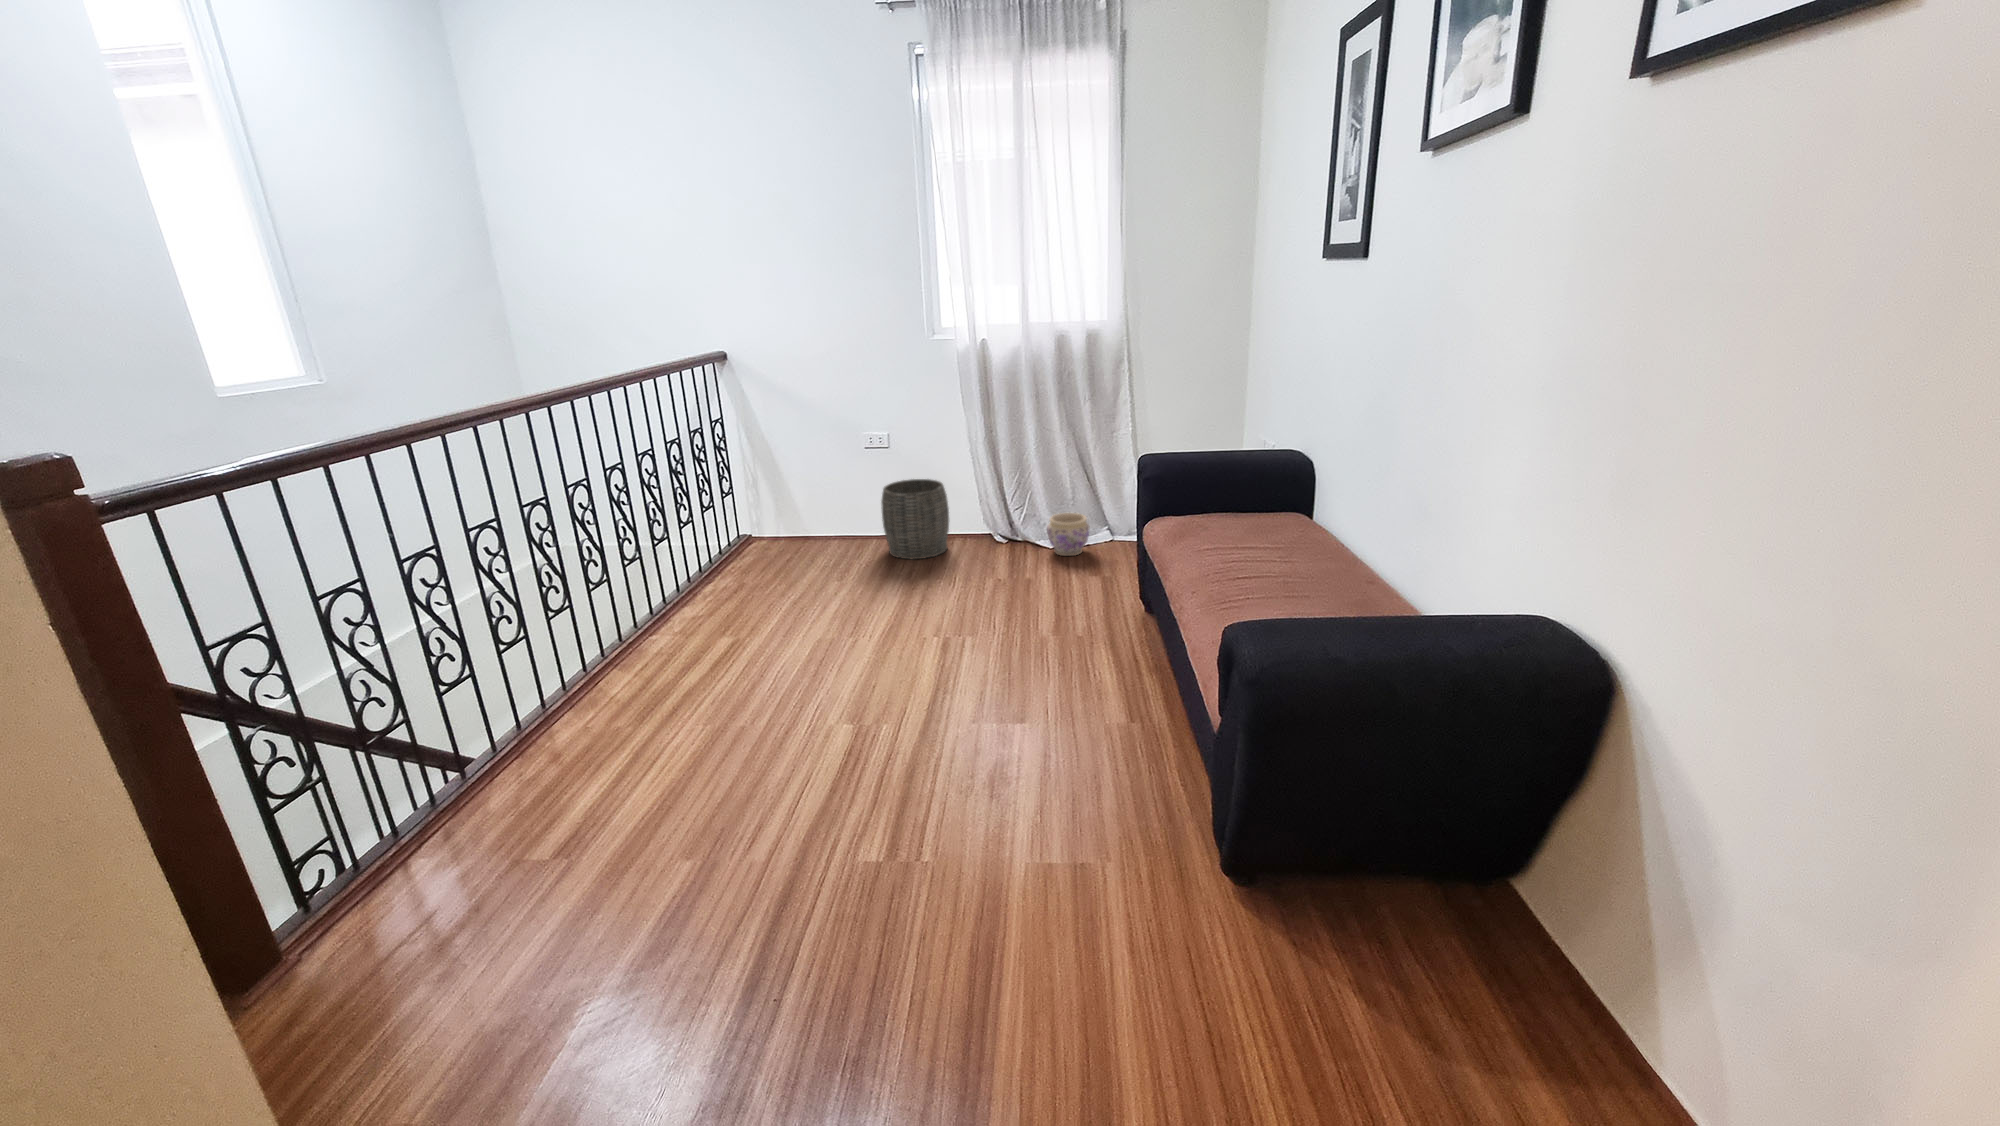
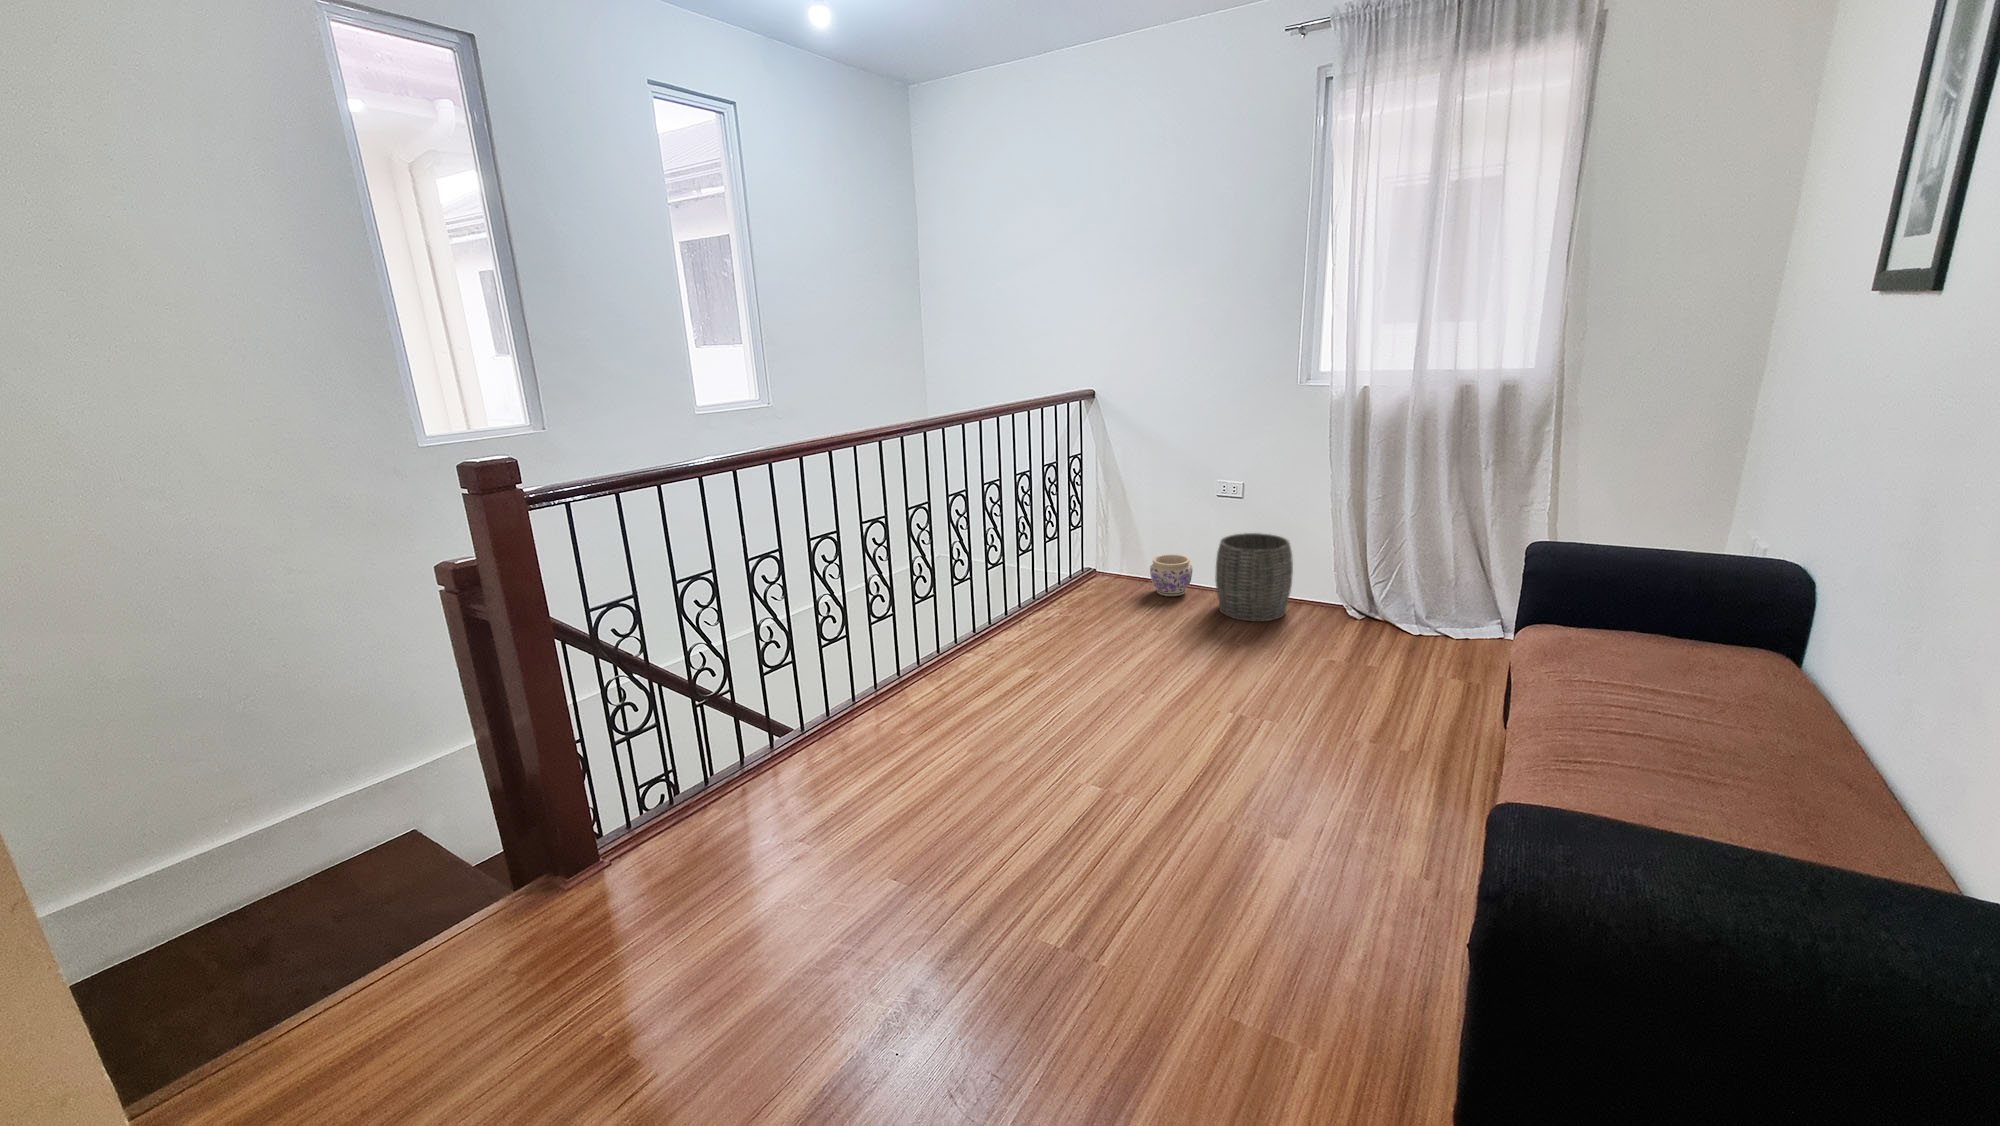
planter: present [1047,513,1090,556] -> present [1150,554,1193,597]

